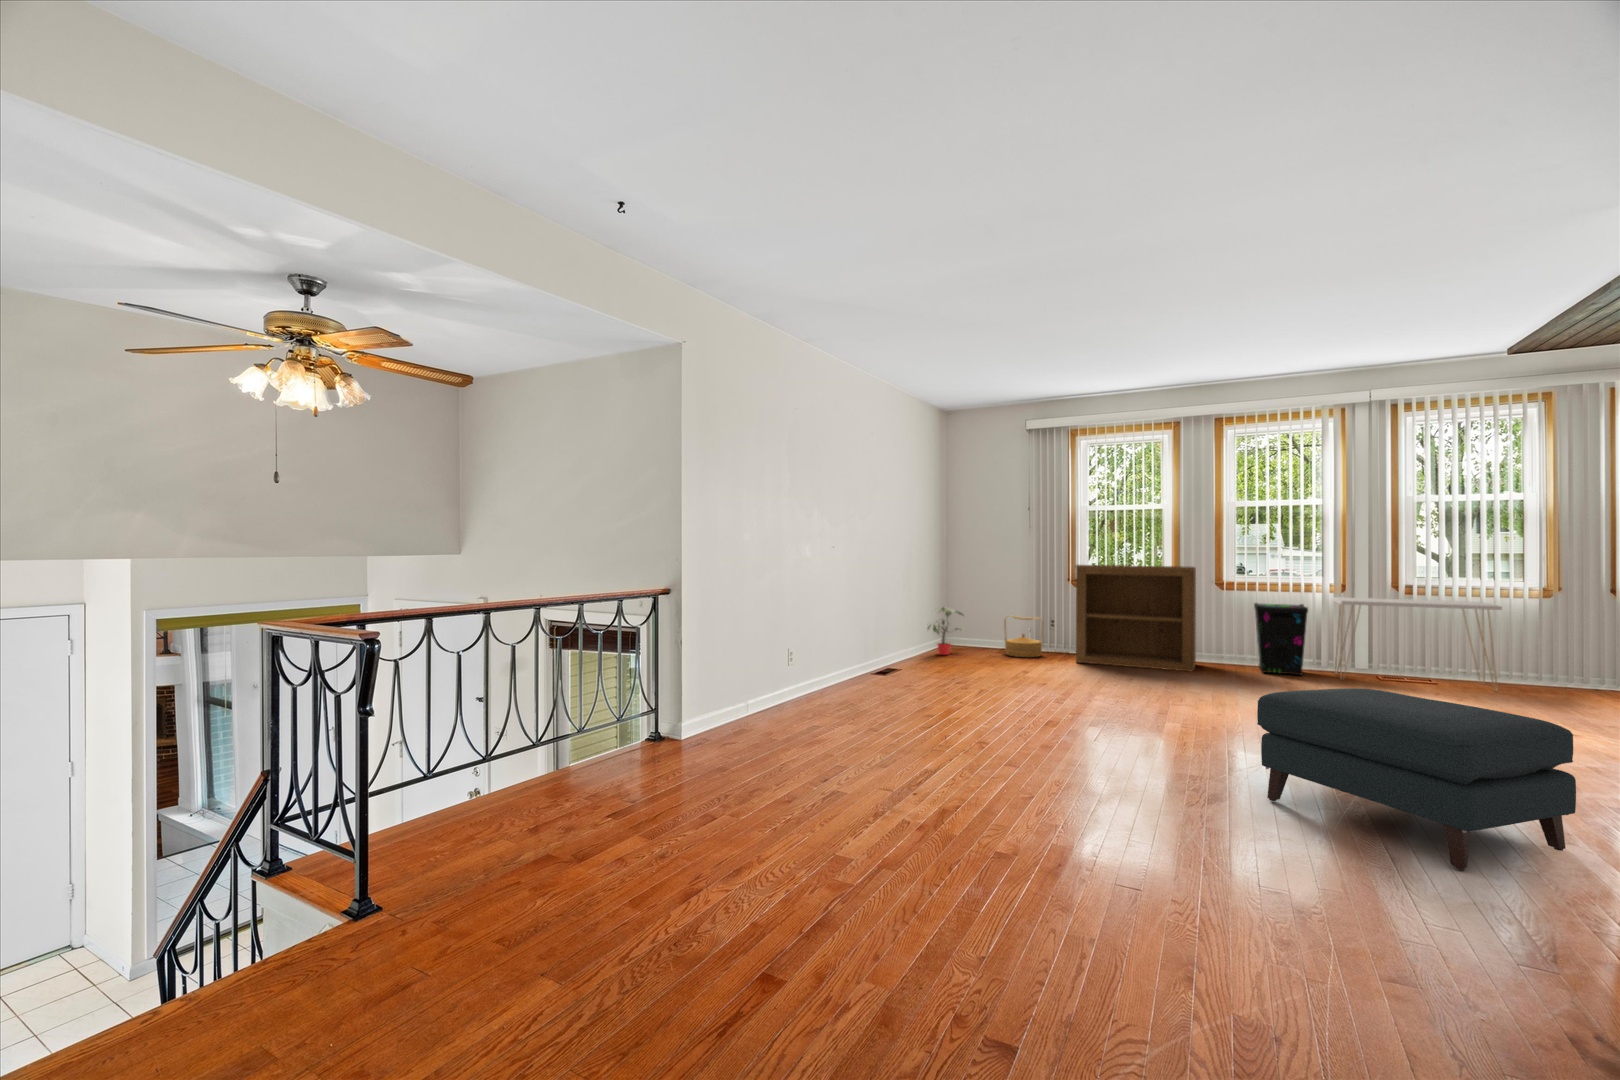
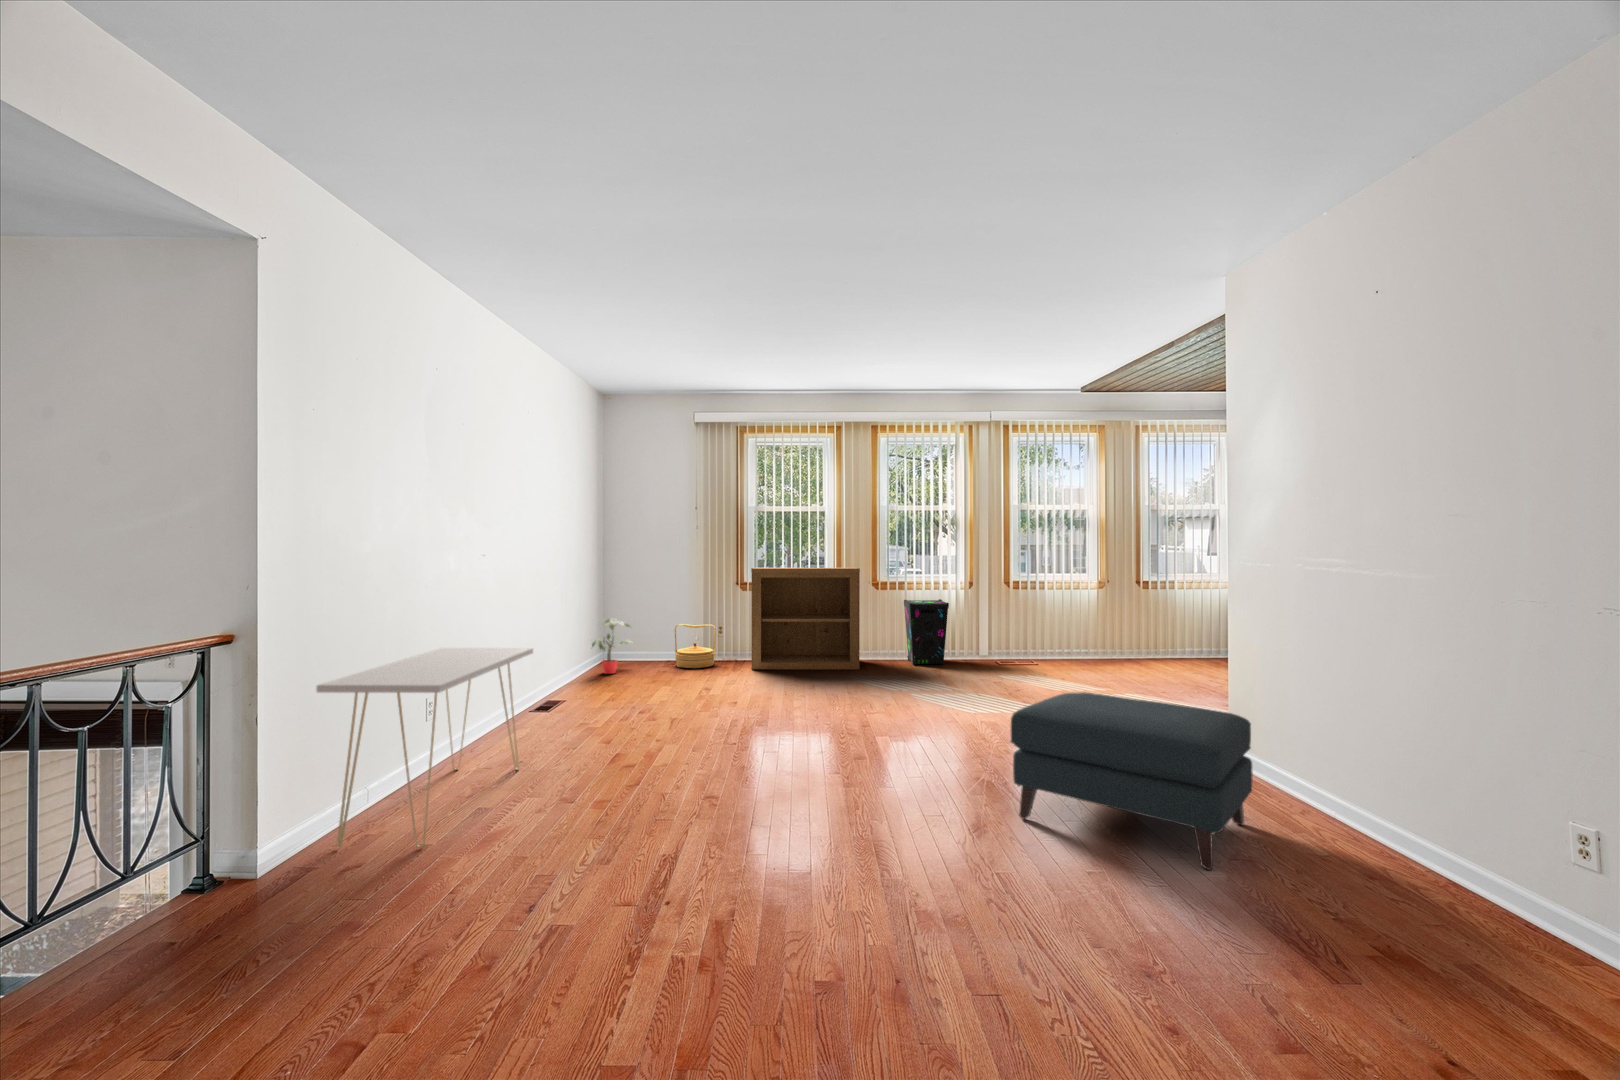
console table: present [1333,597,1502,692] -> present [316,648,533,848]

